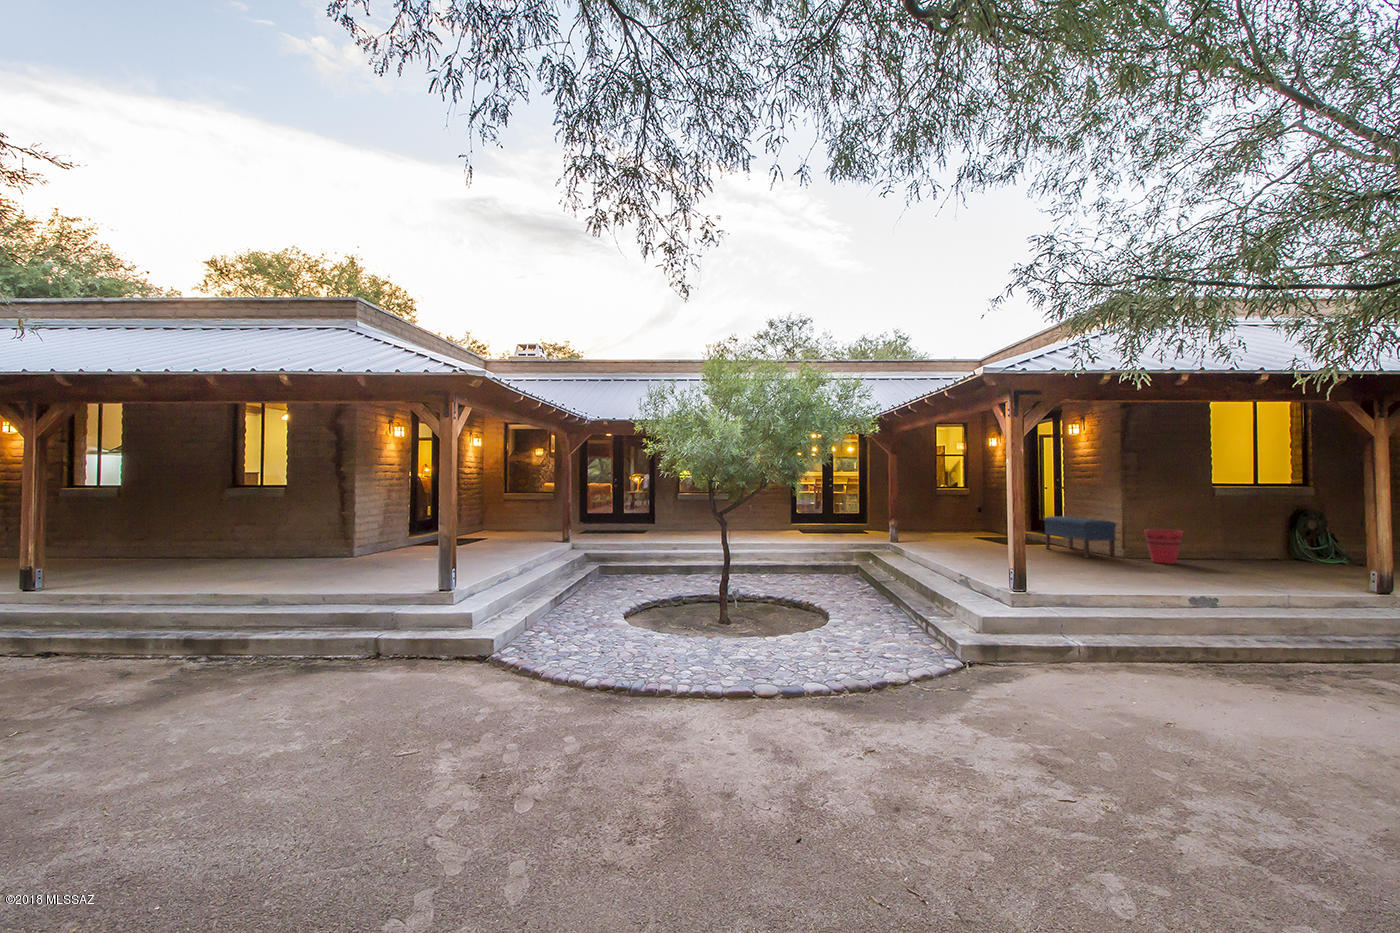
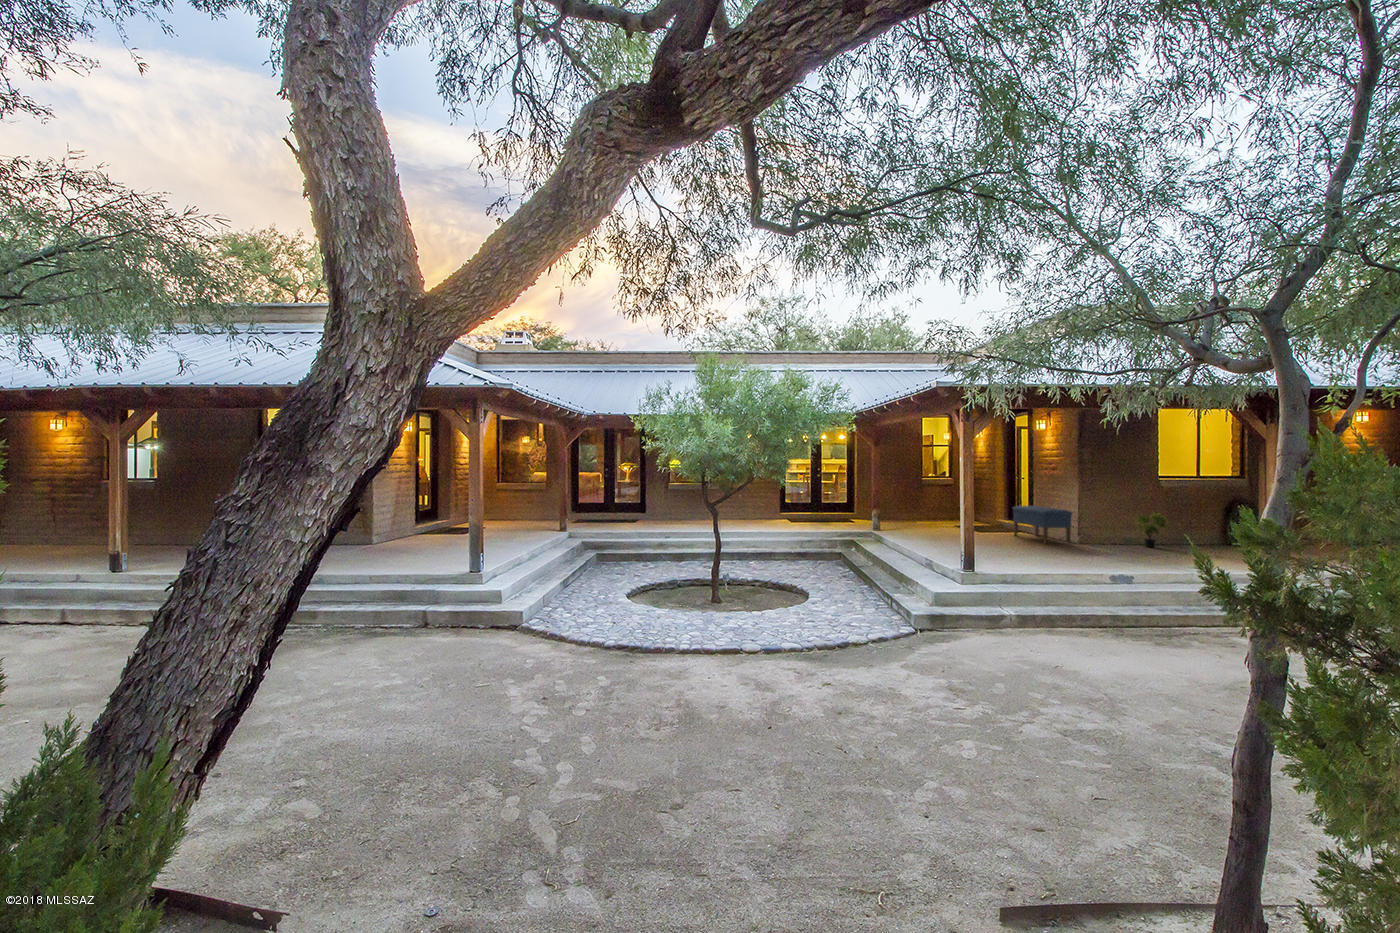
potted plant: none [1186,522,1229,562] -> present [1135,513,1168,547]
bucket: present [1144,529,1183,564] -> none [1095,518,1129,548]

